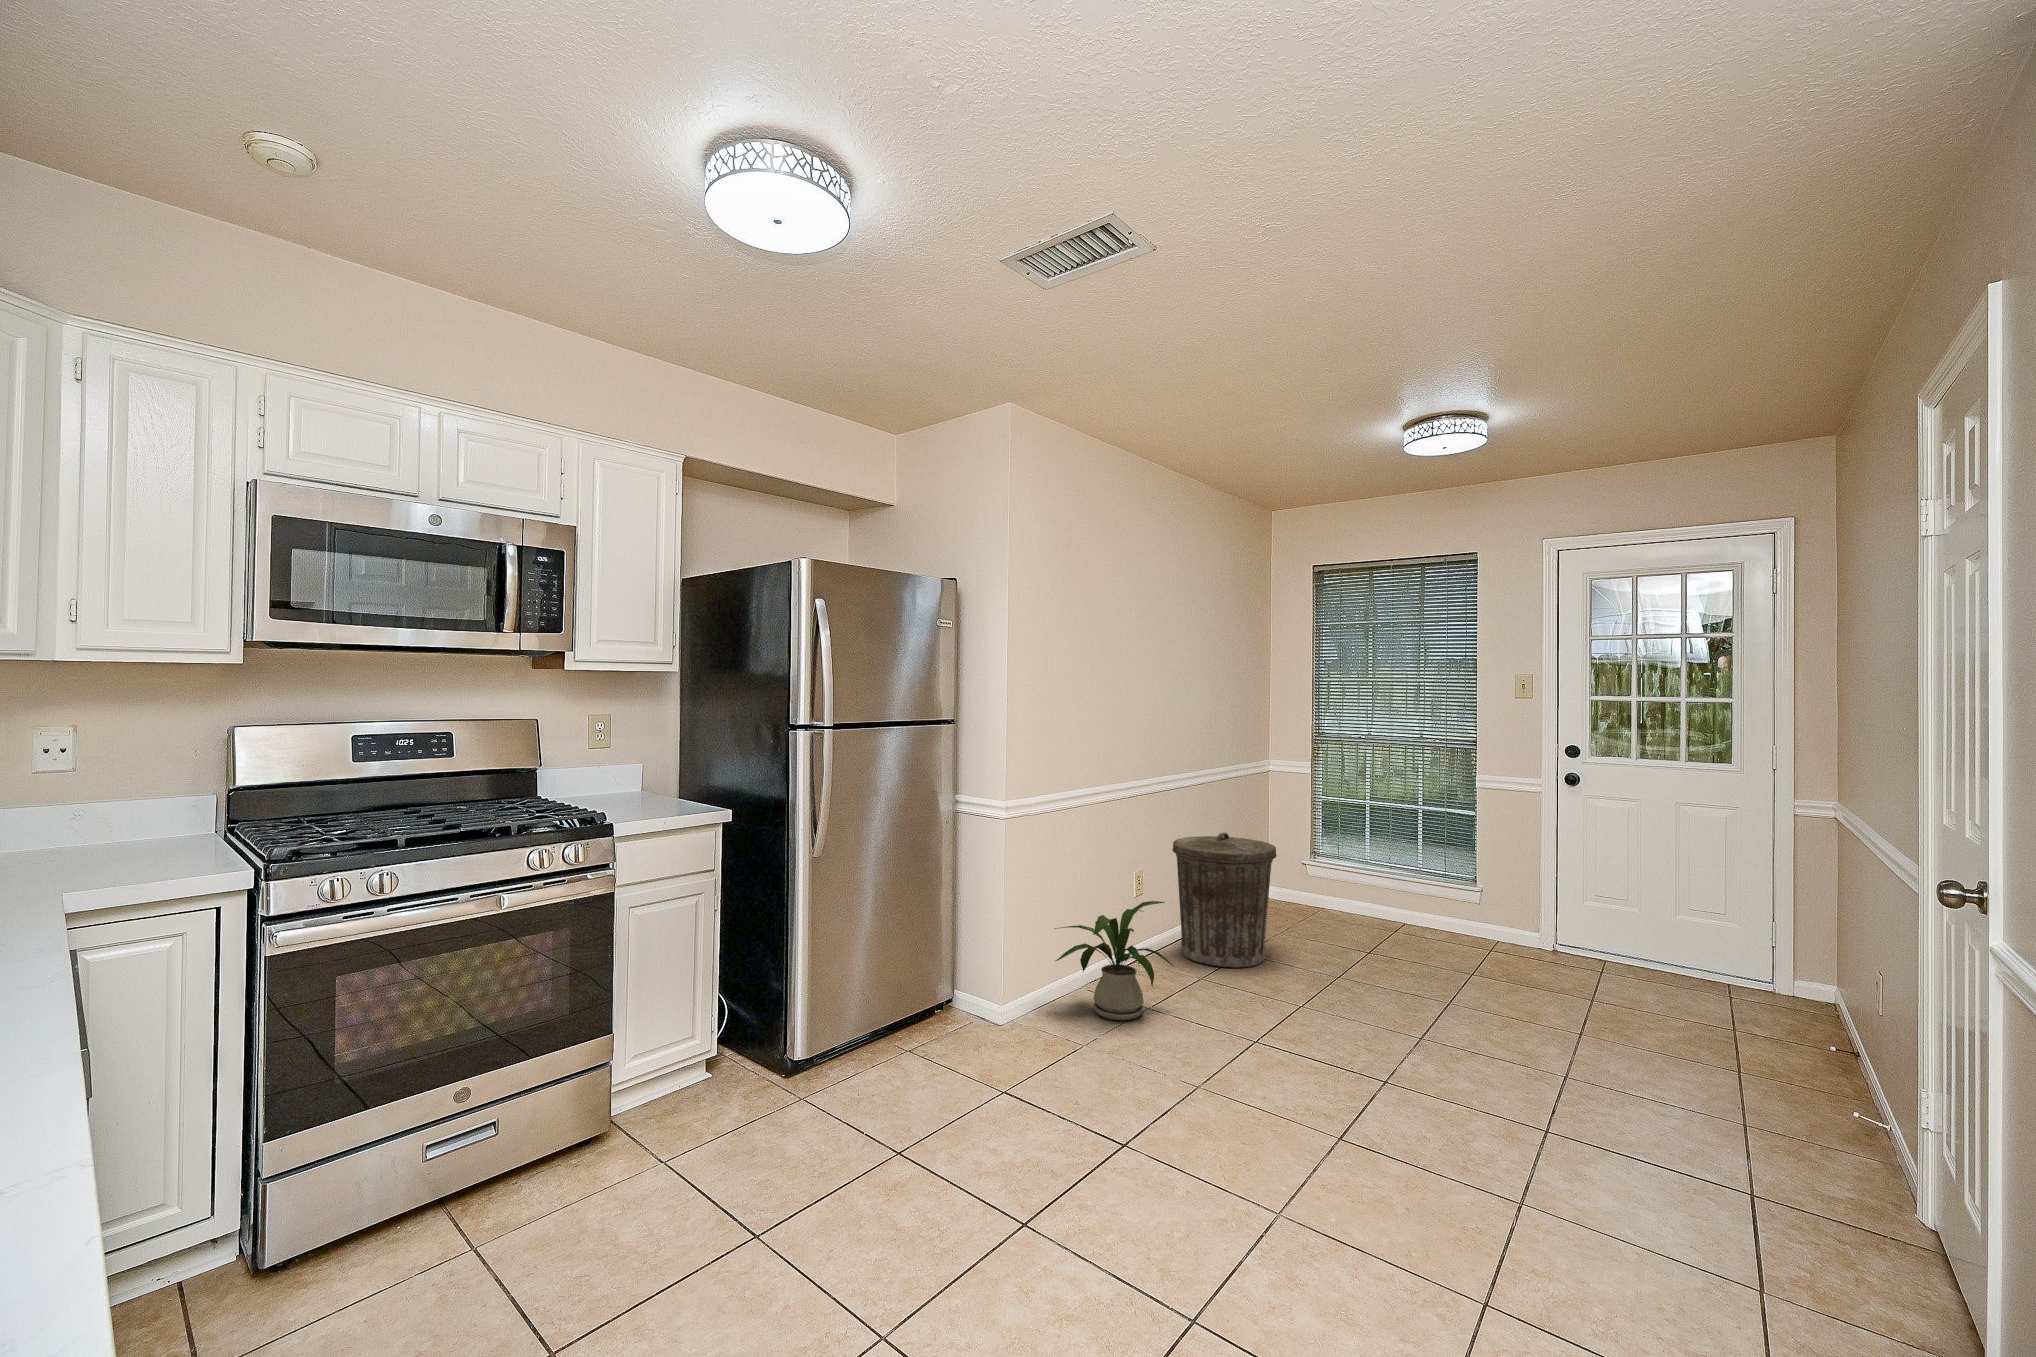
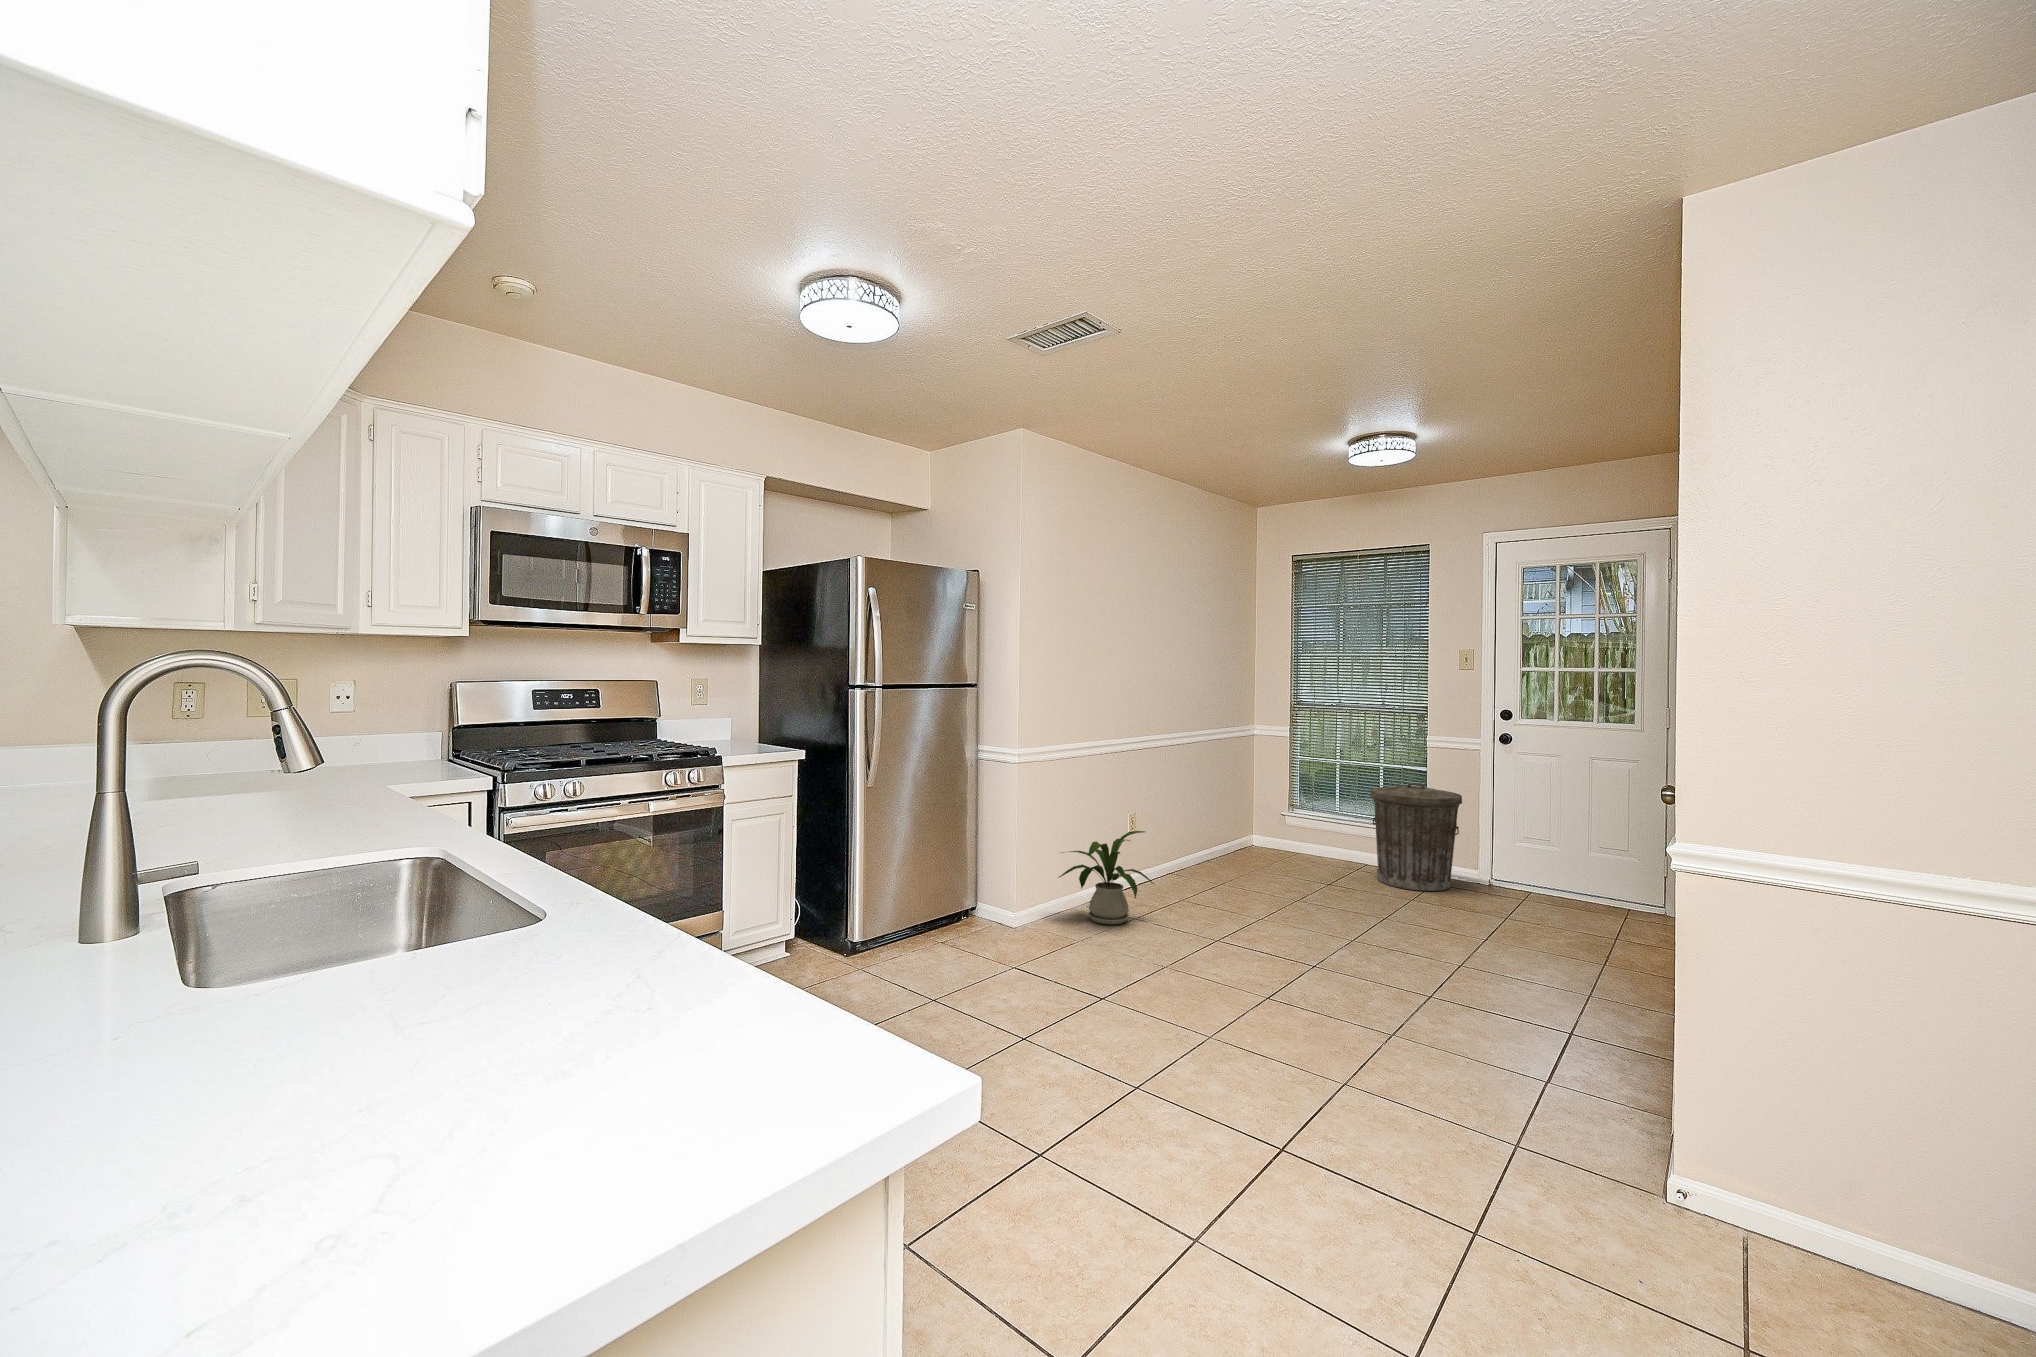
trash can: present [1172,833,1277,968] -> present [1370,783,1462,891]

